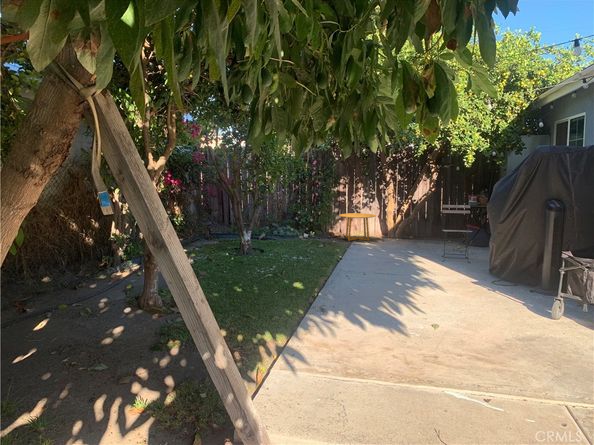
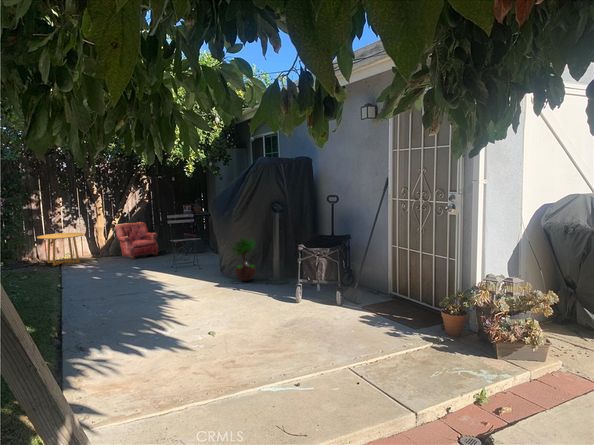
armchair: none [404,209,442,244] -> present [115,222,159,259]
potted tree: none [496,230,531,283] -> present [232,239,256,281]

